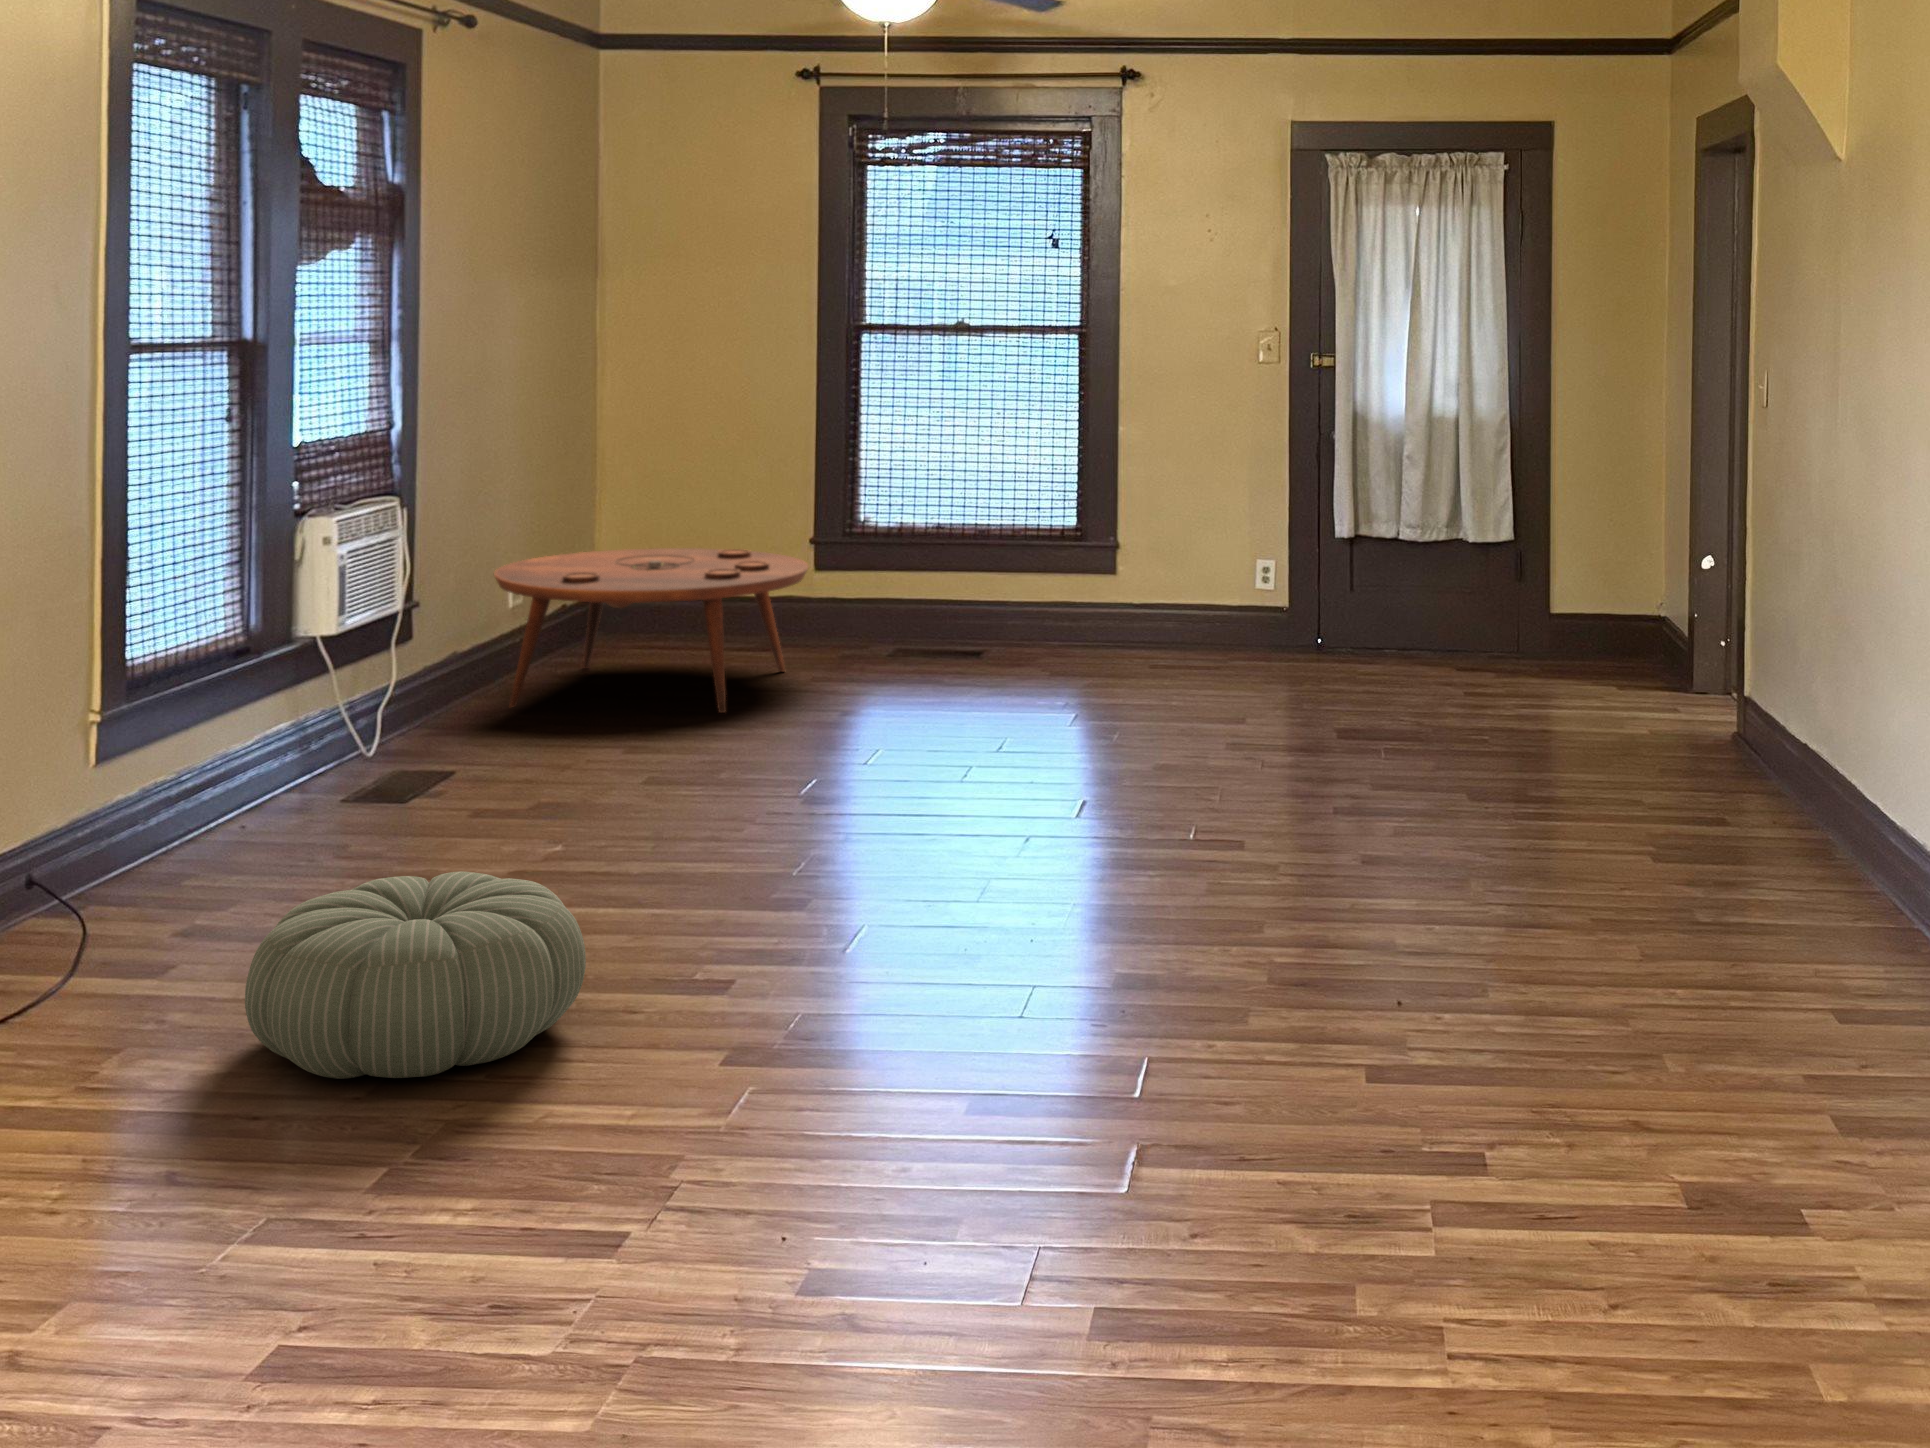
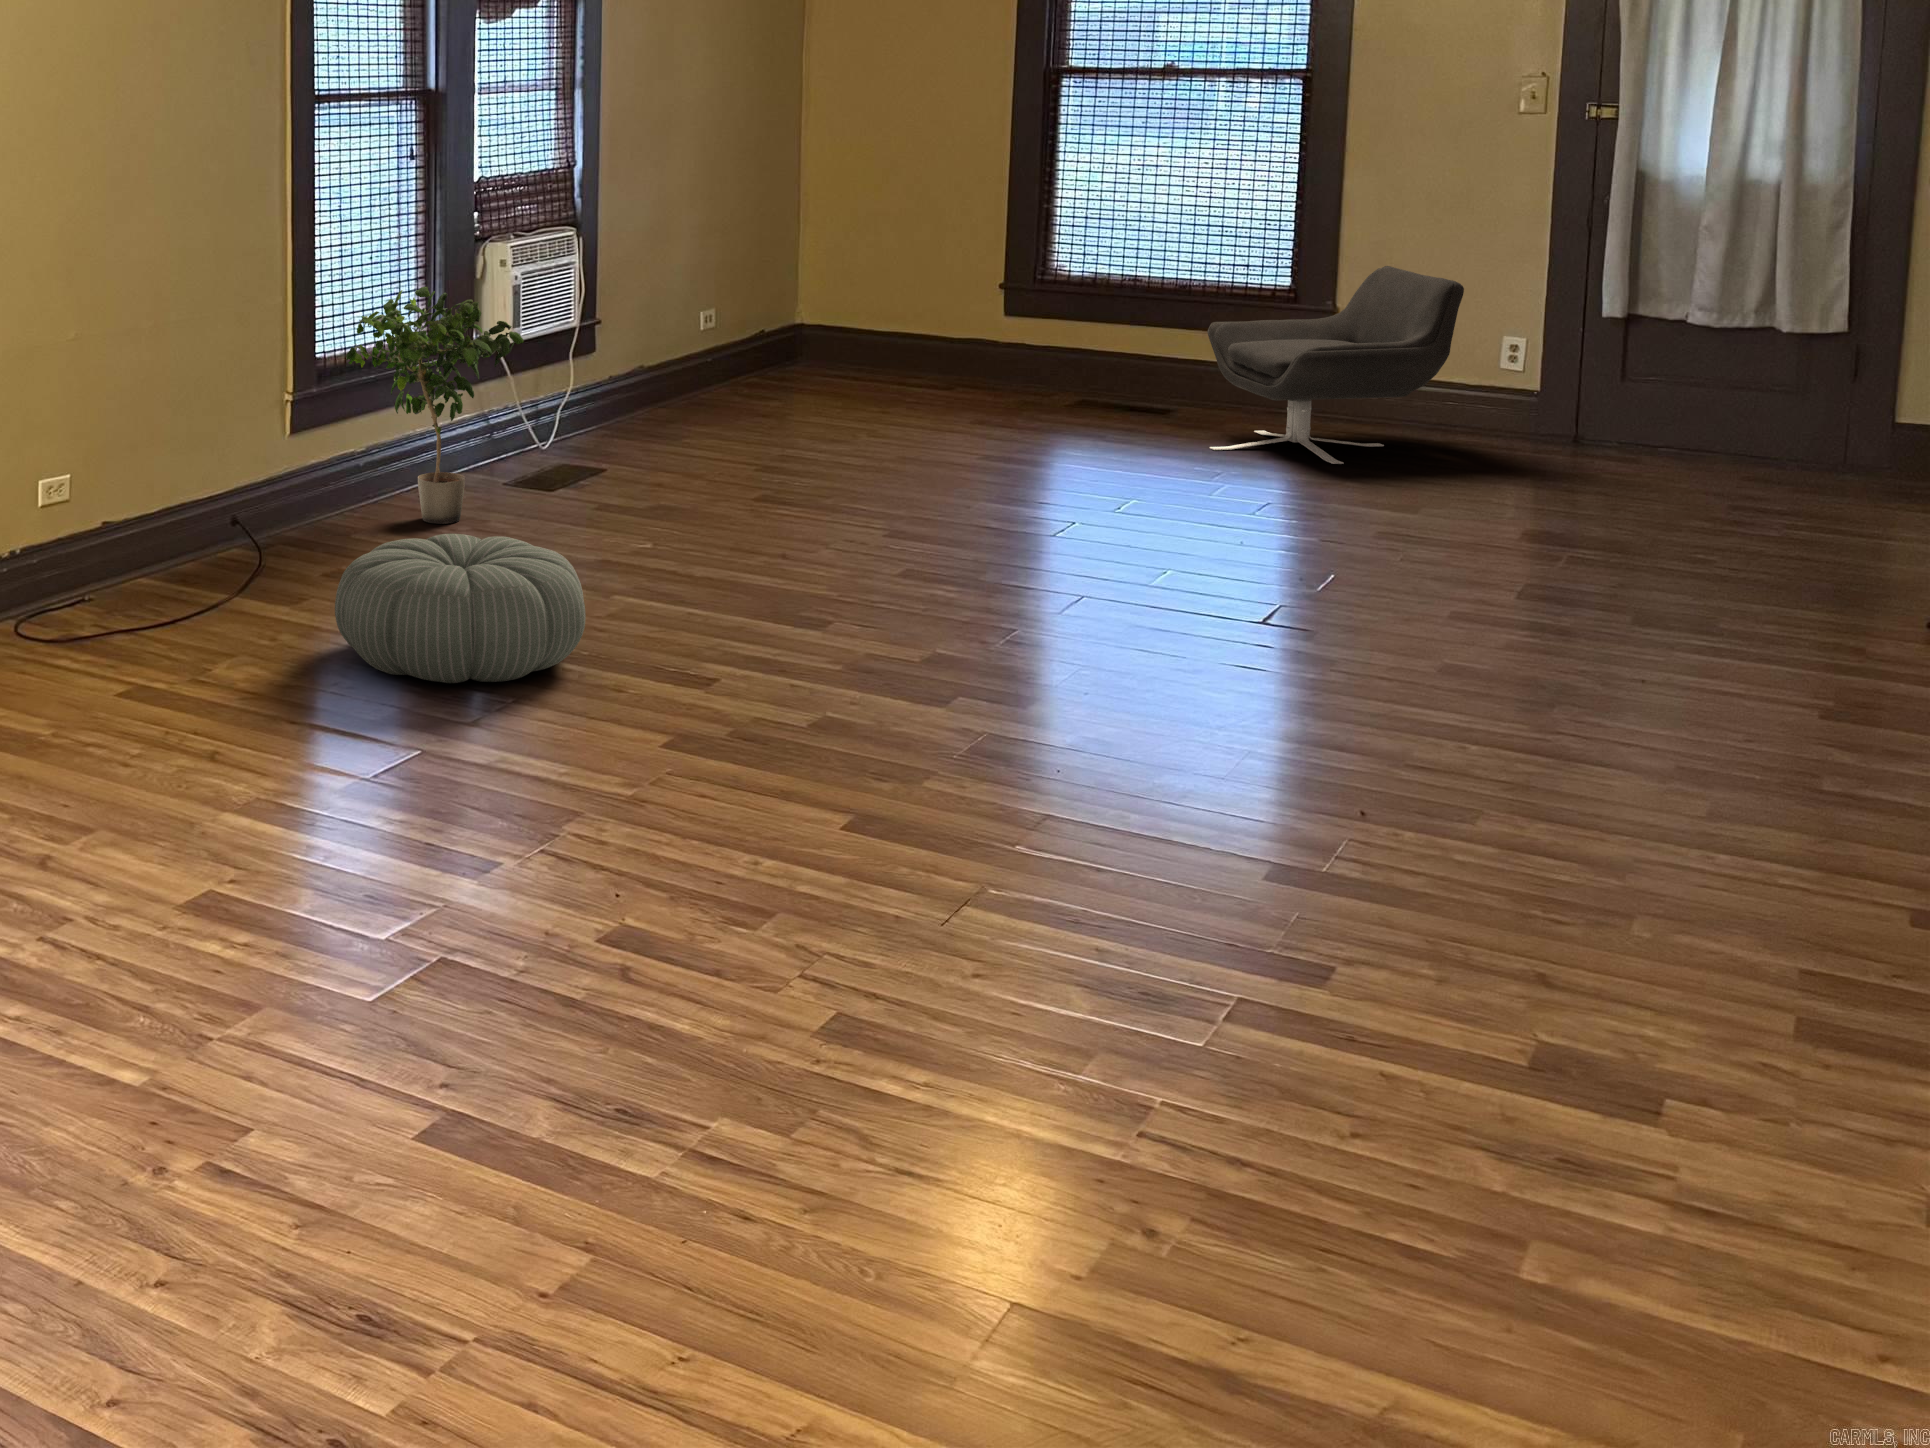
lounge chair: none [1019,500,1238,685] -> present [1207,266,1464,464]
coffee table: present [494,548,809,713] -> none [674,285,972,446]
potted plant: none [159,573,401,864] -> present [346,287,524,524]

